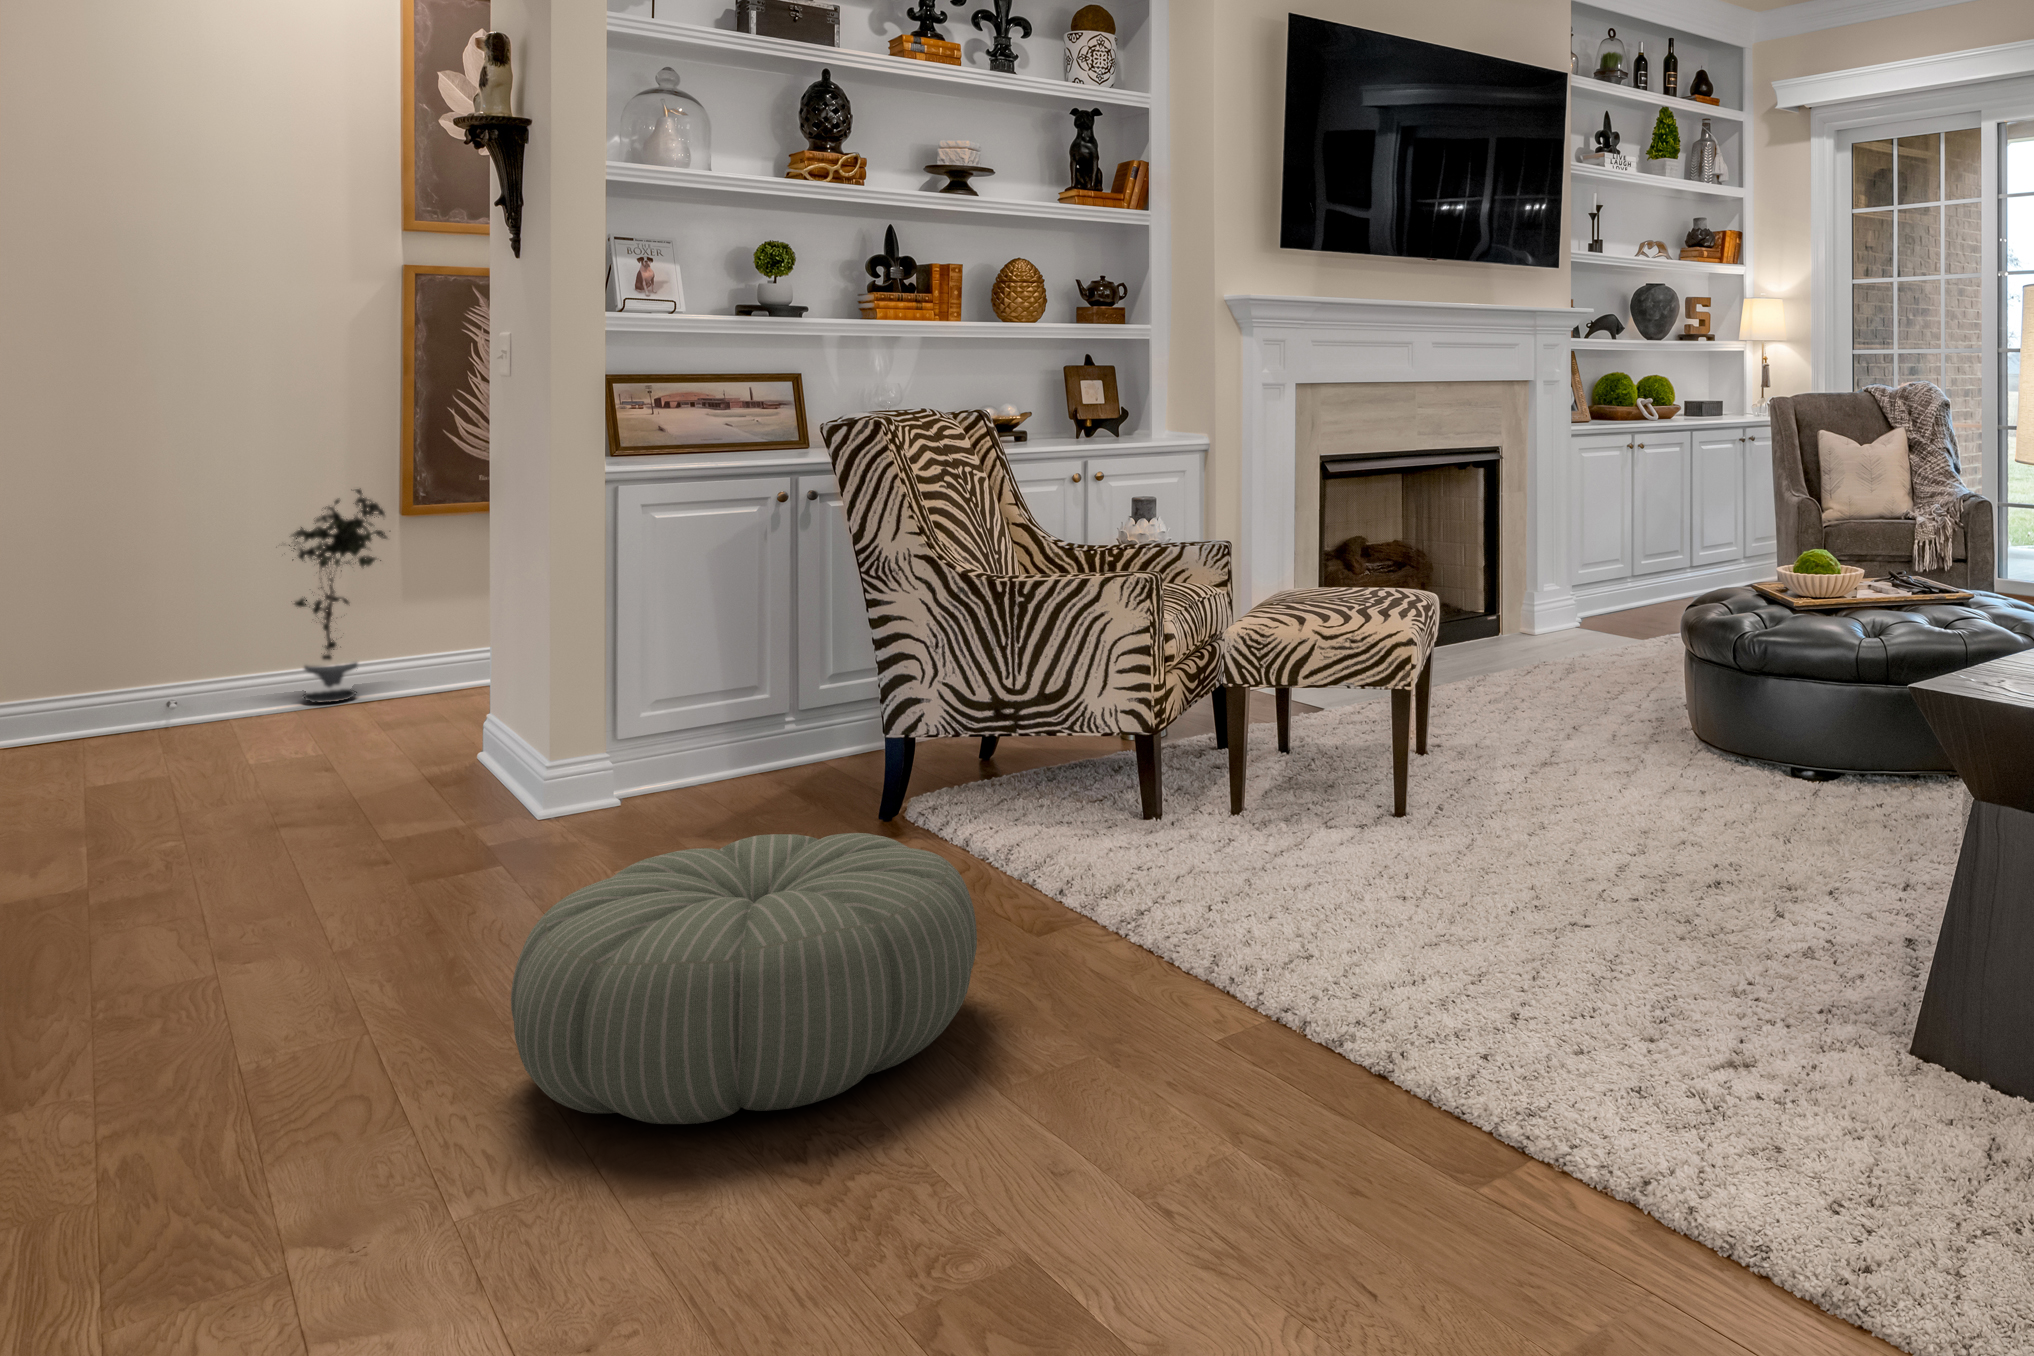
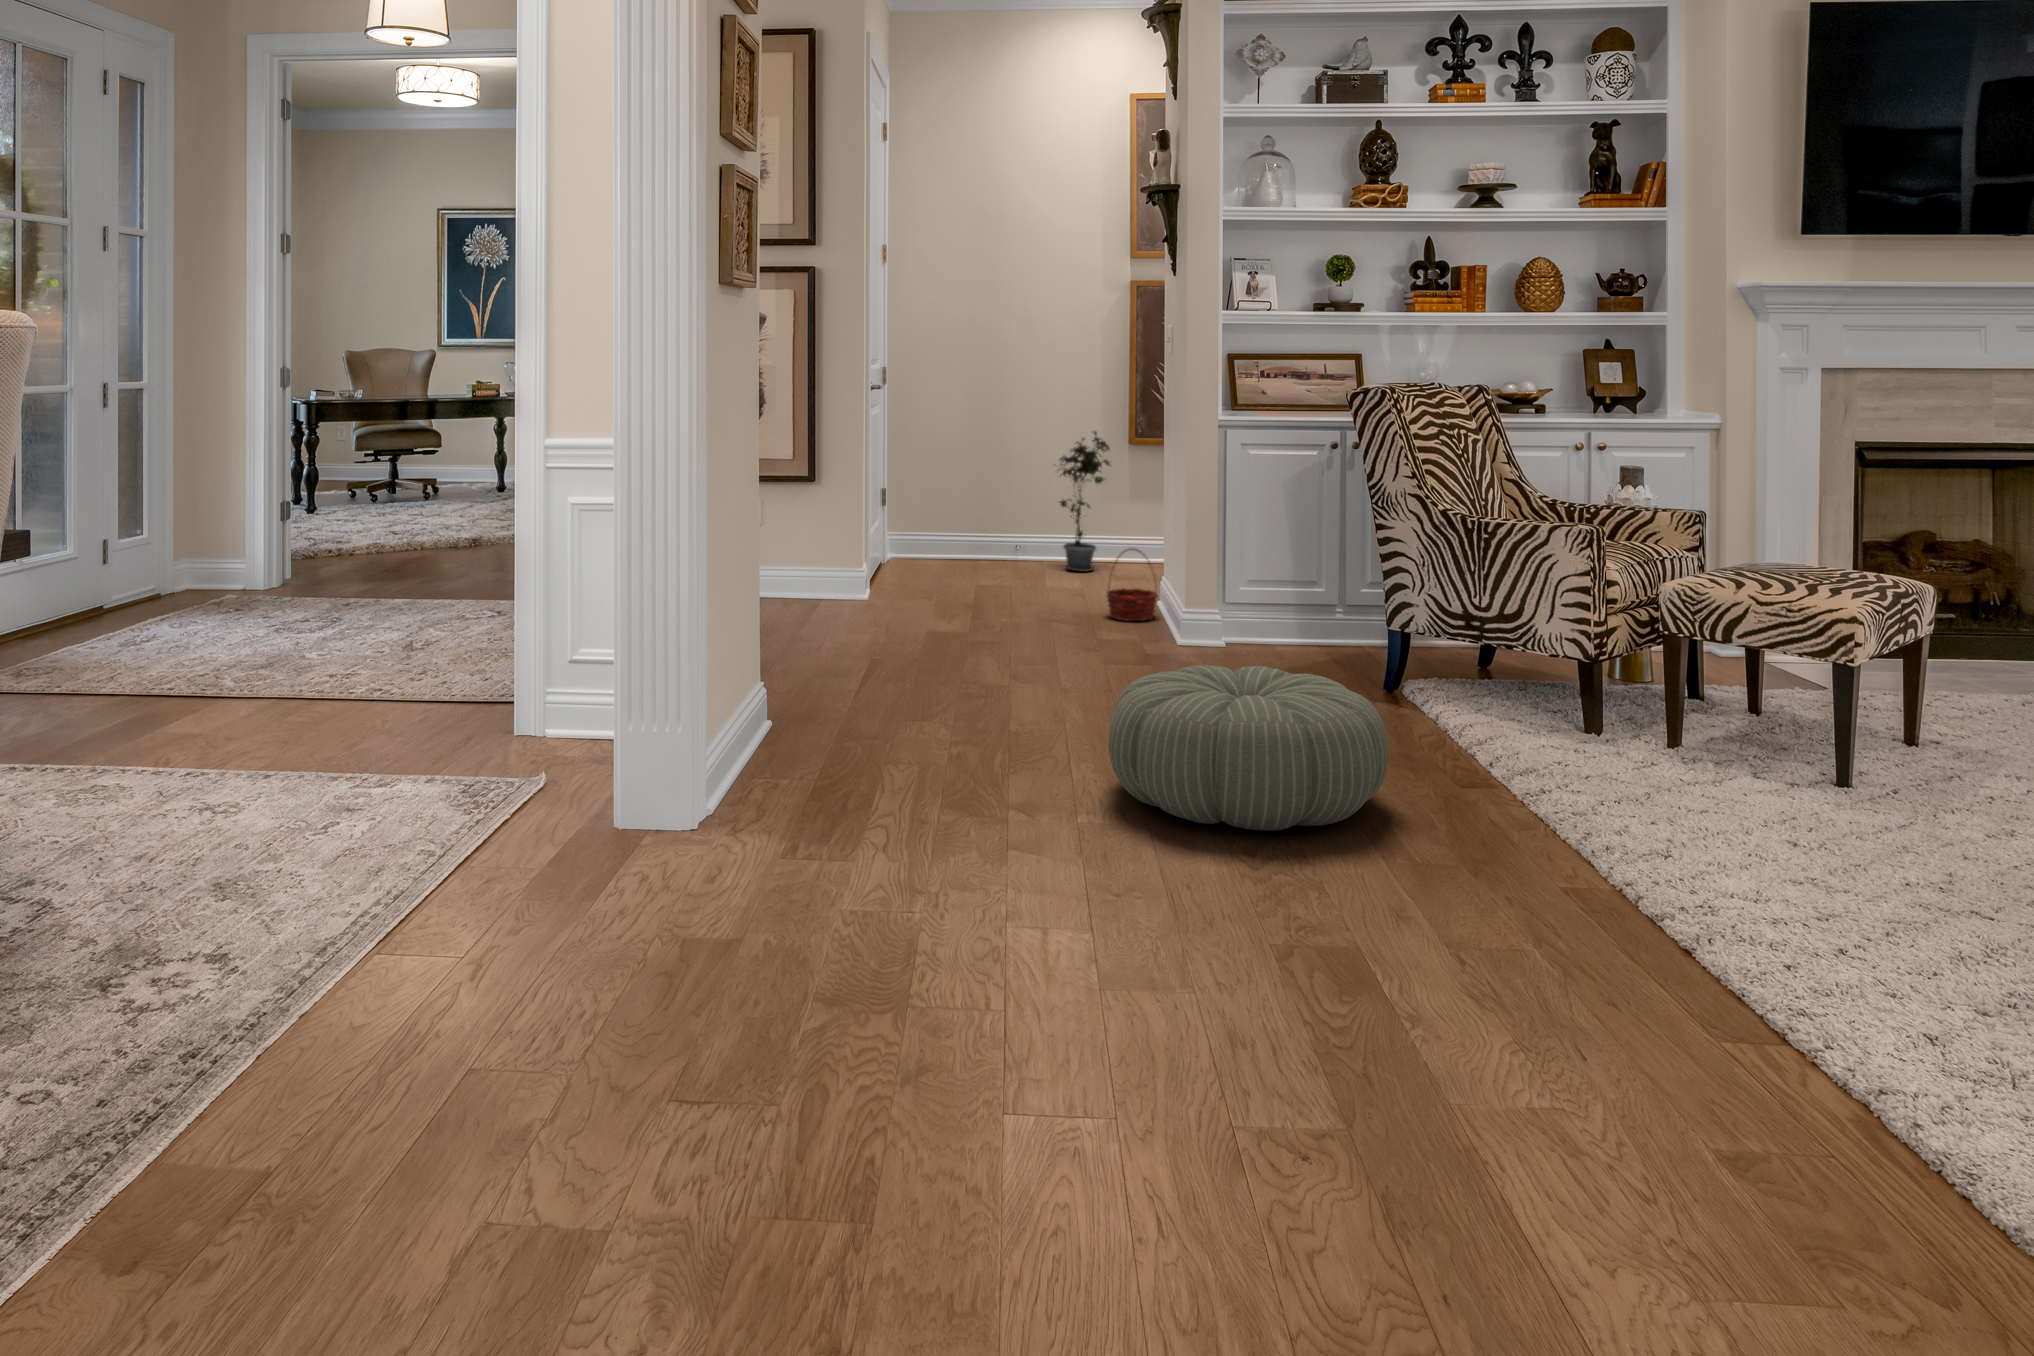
basket: none [402,662,495,774] -> present [1107,548,1158,621]

